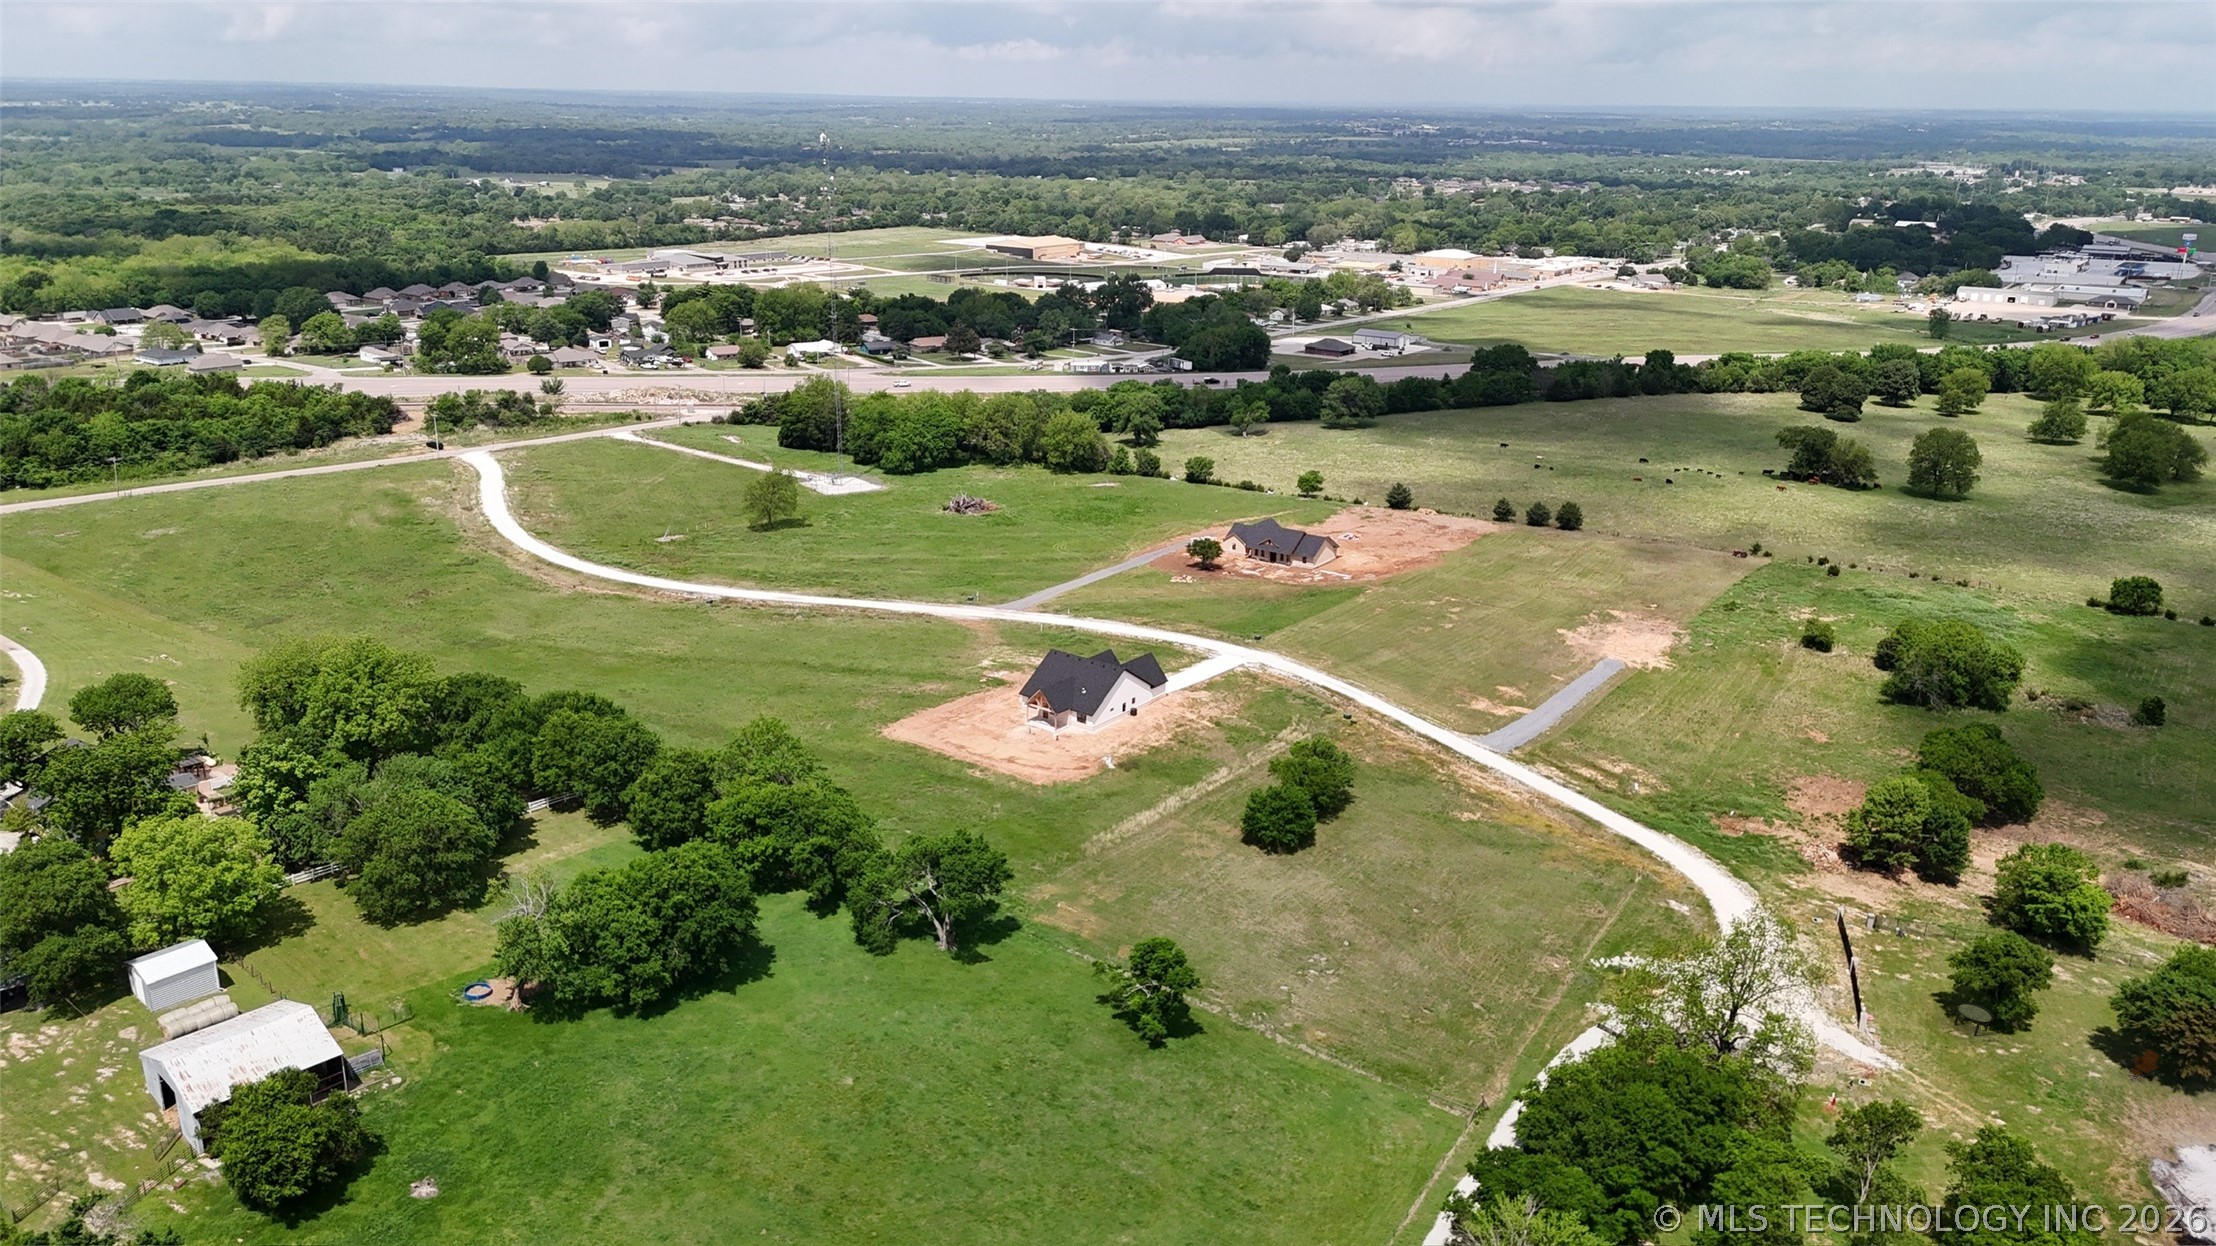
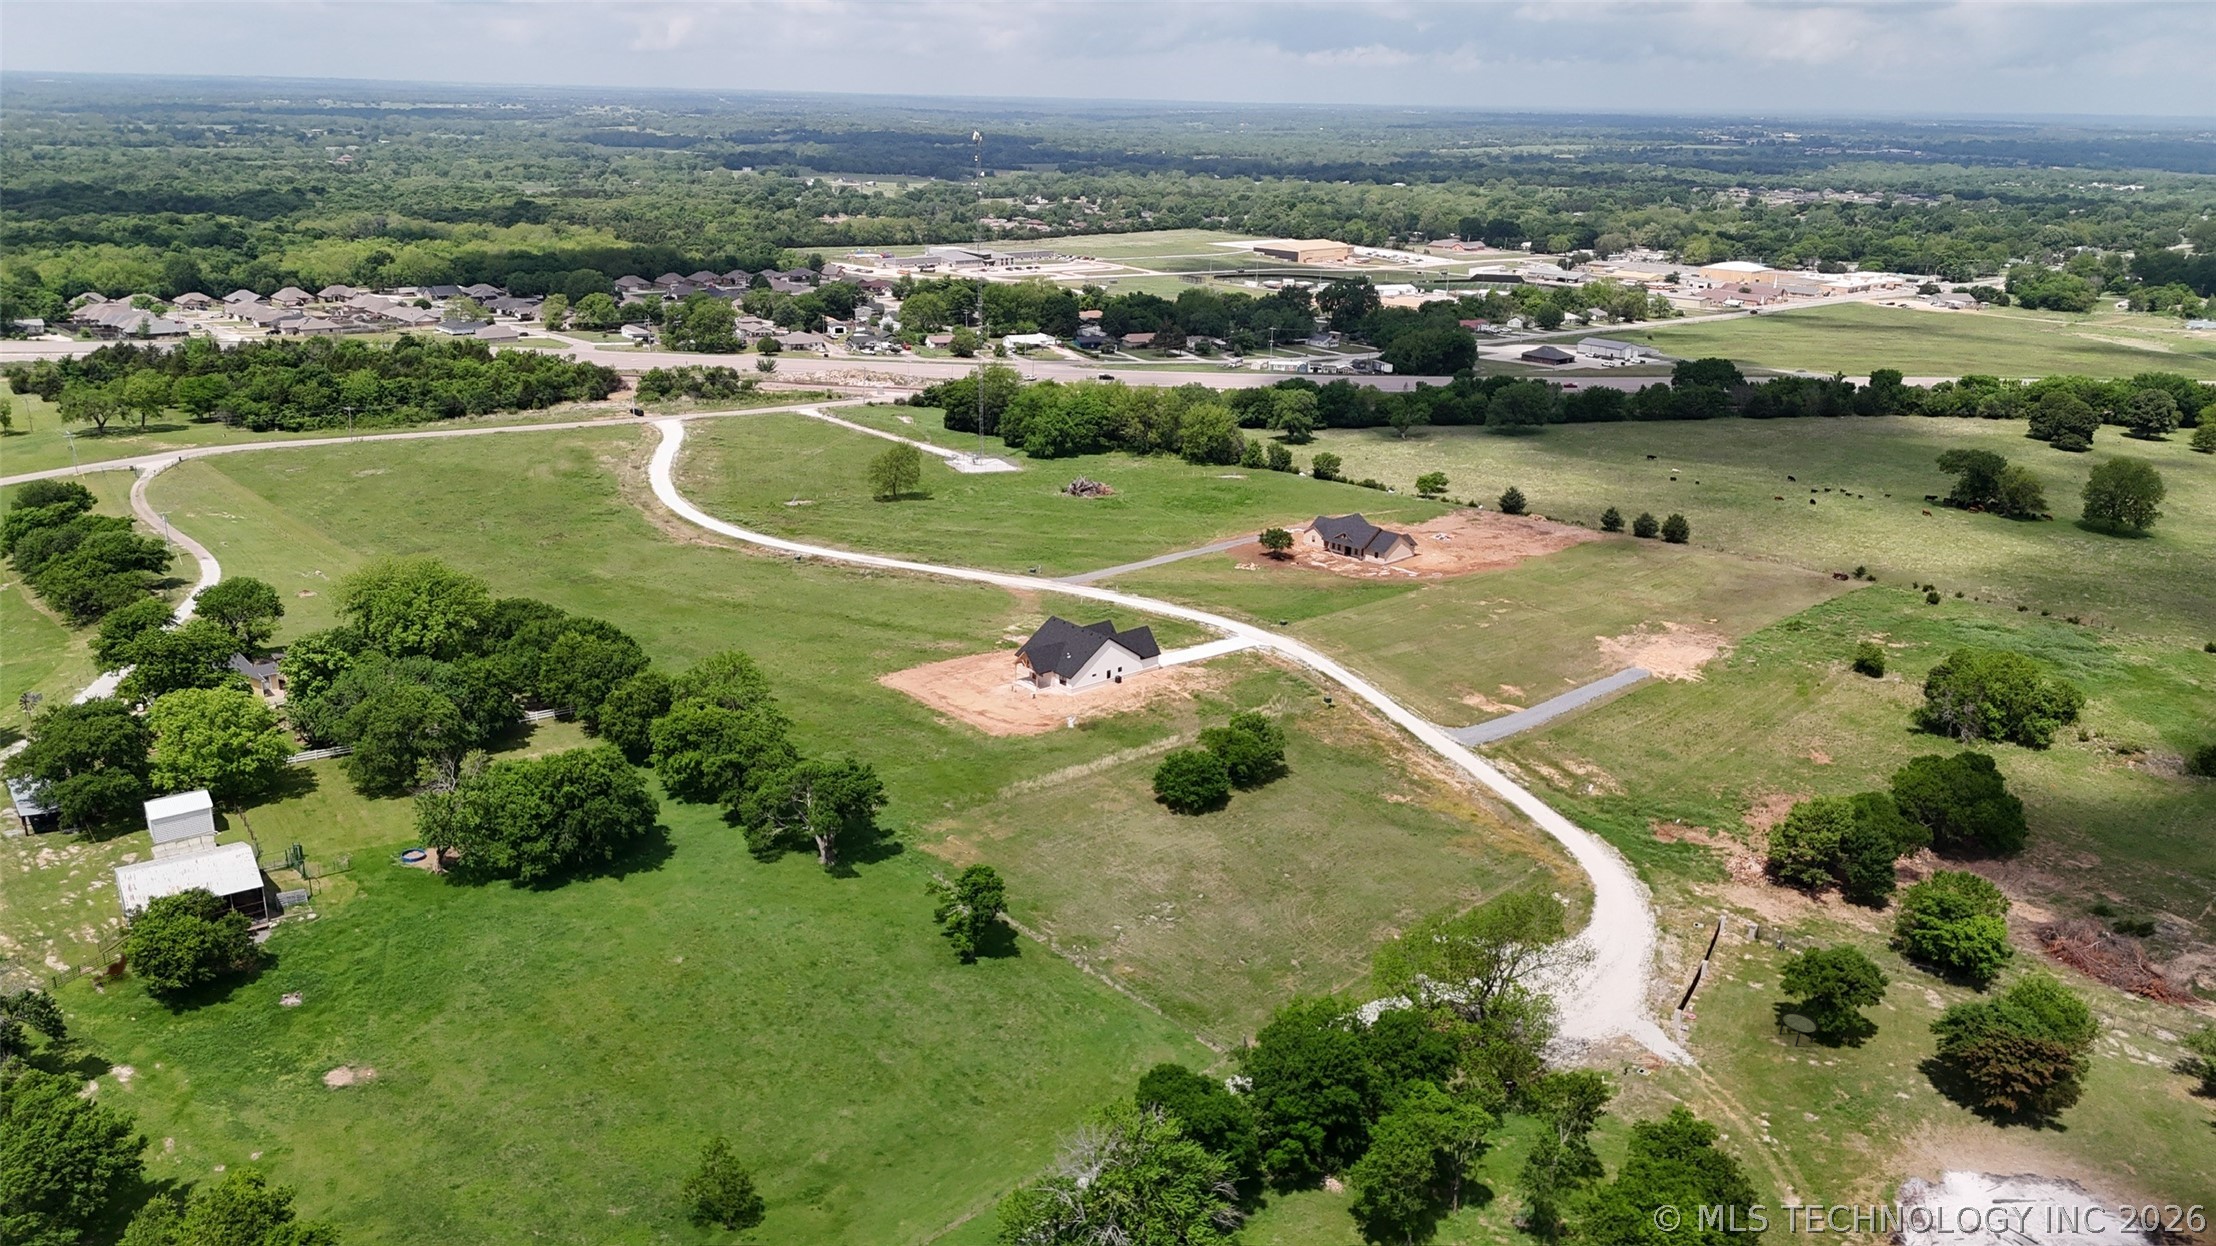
lounge chair: present [2131,1050,2159,1078] -> present [94,953,127,984]

